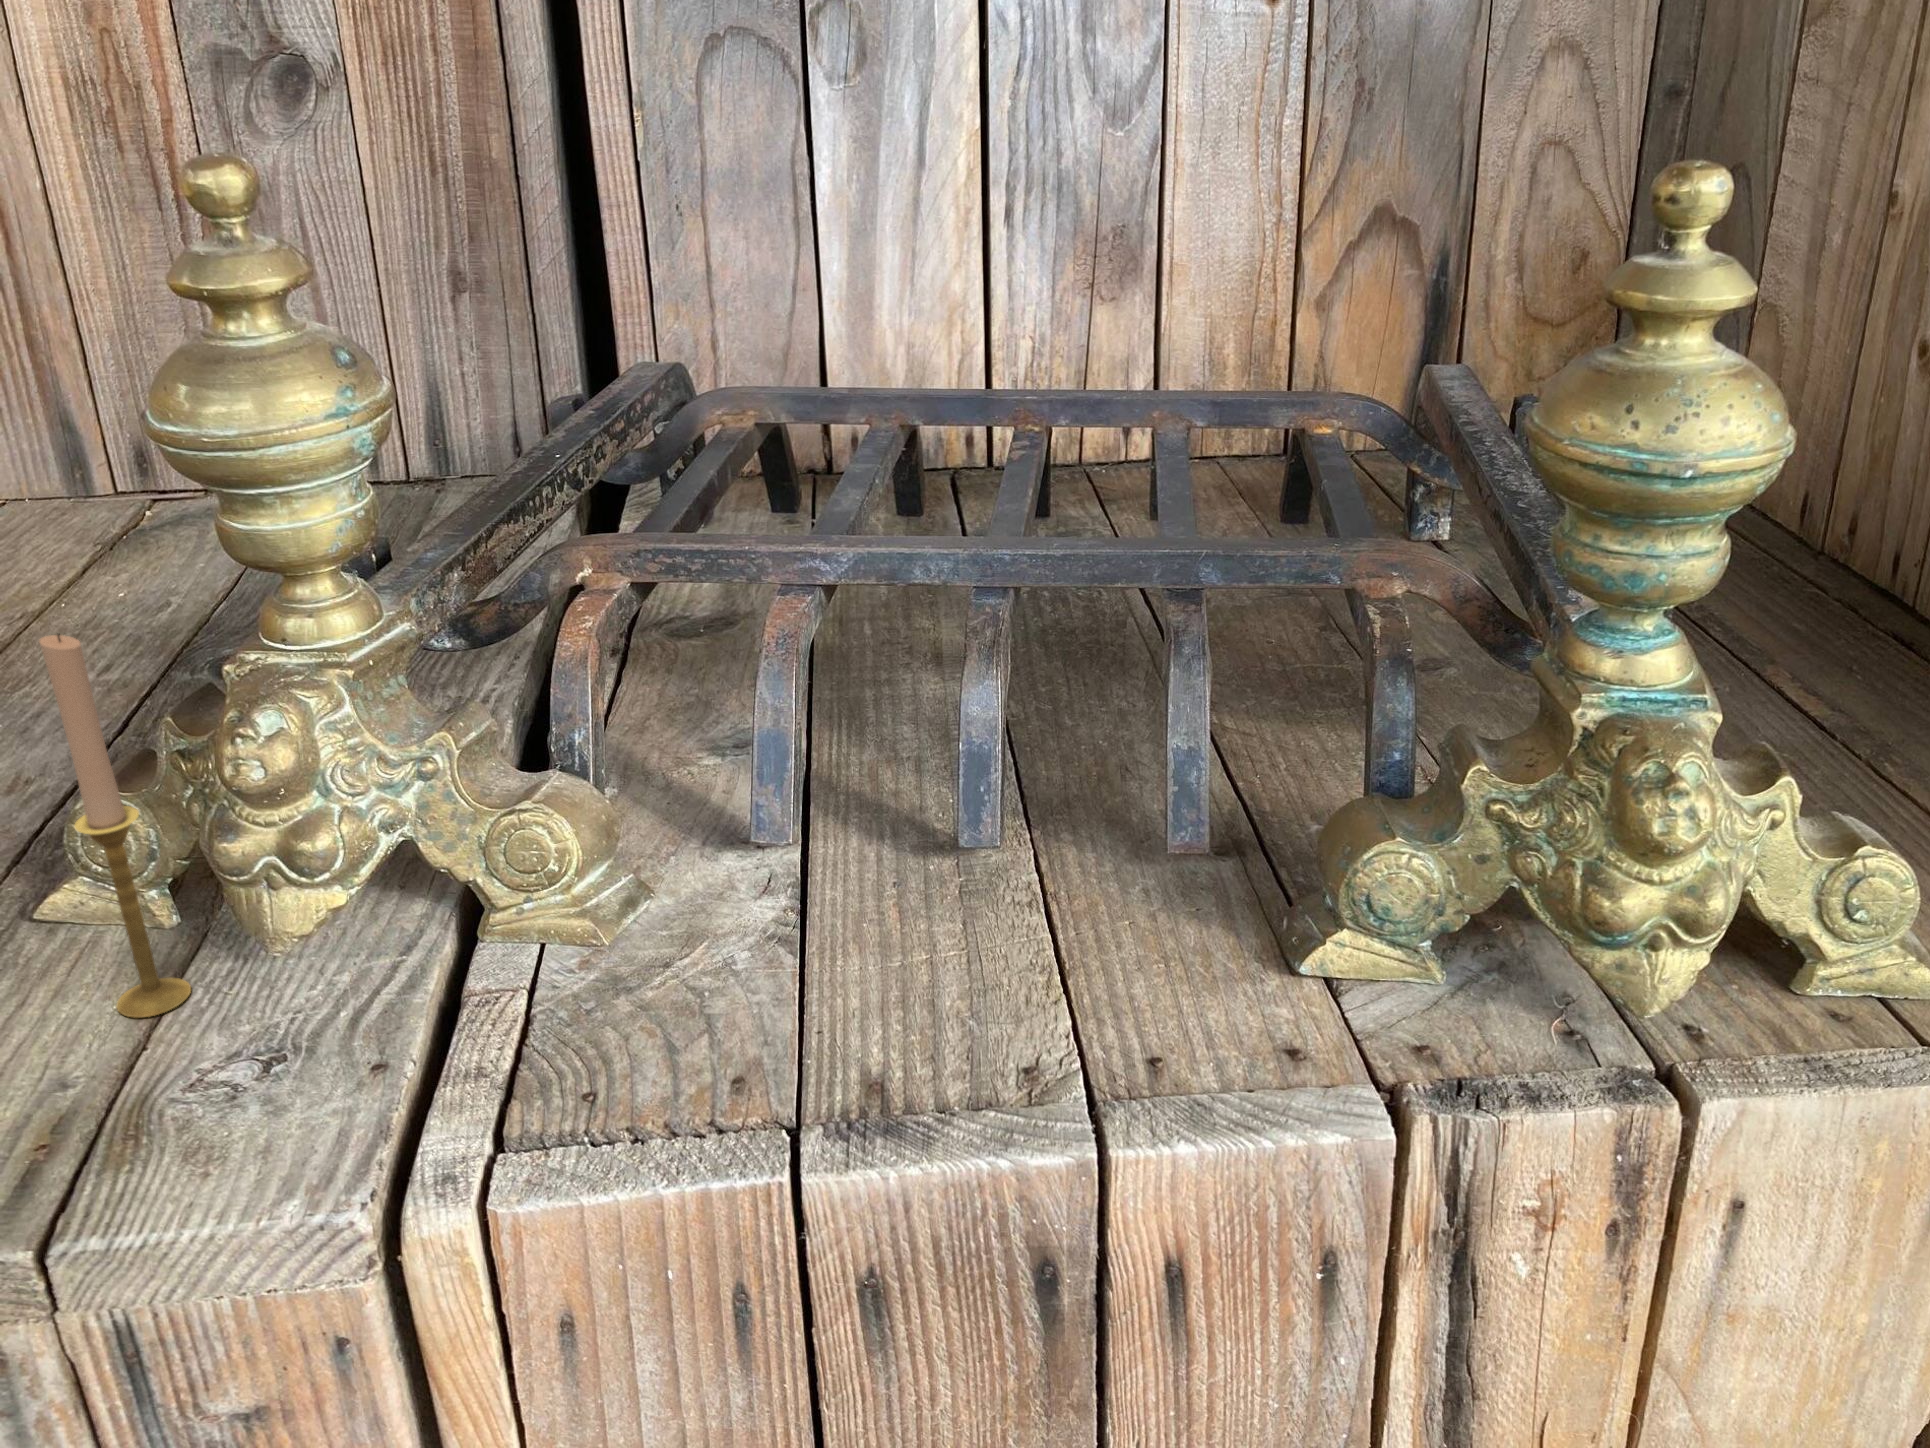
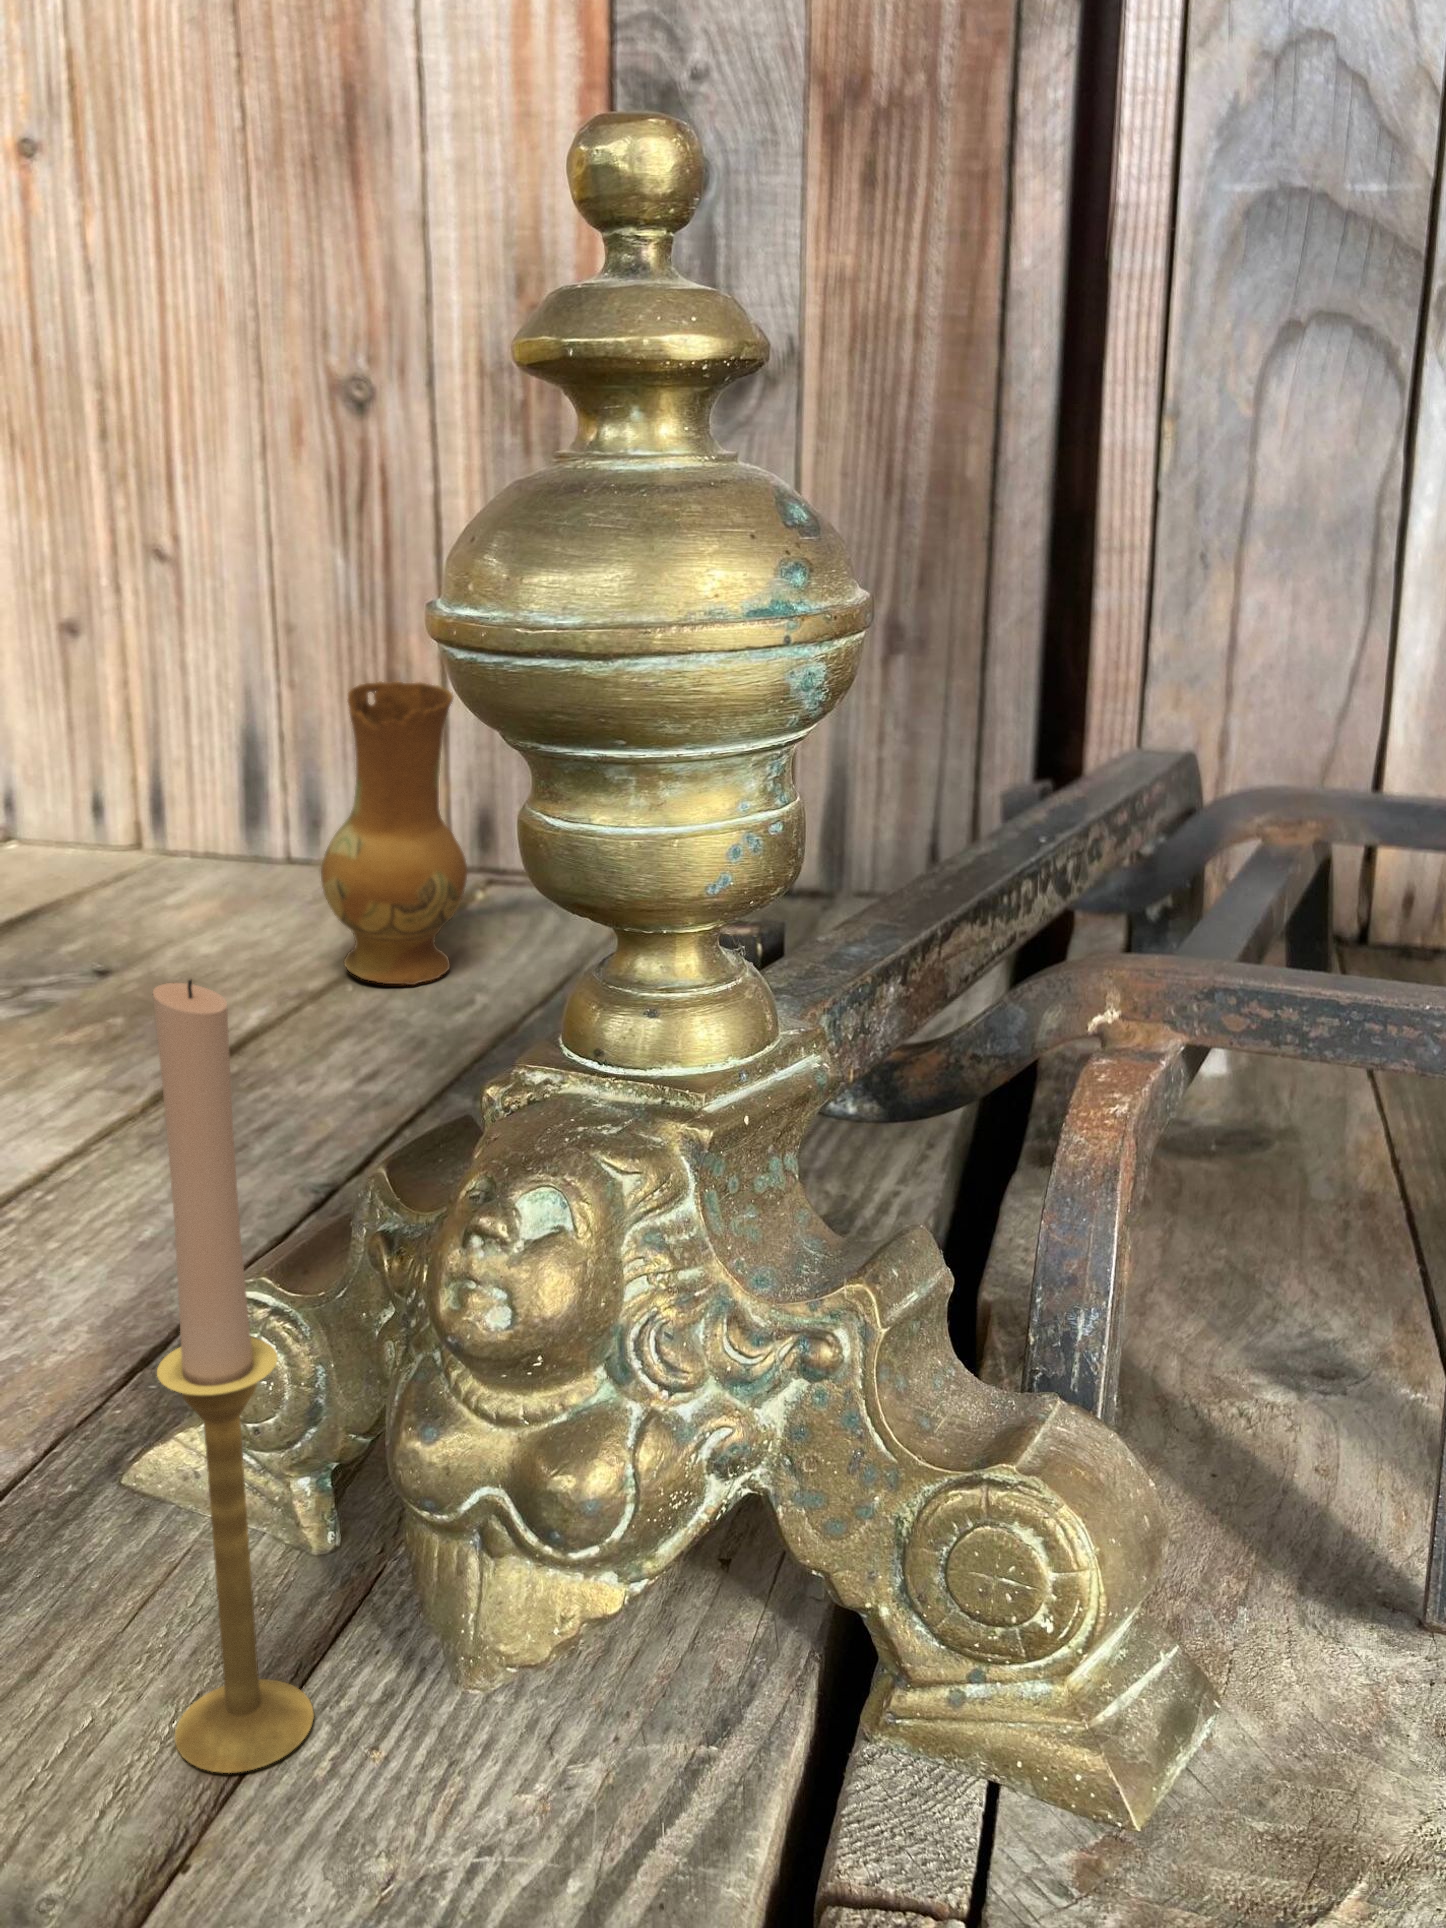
ceramic jug: none [53,391,169,605] -> present [321,681,467,985]

